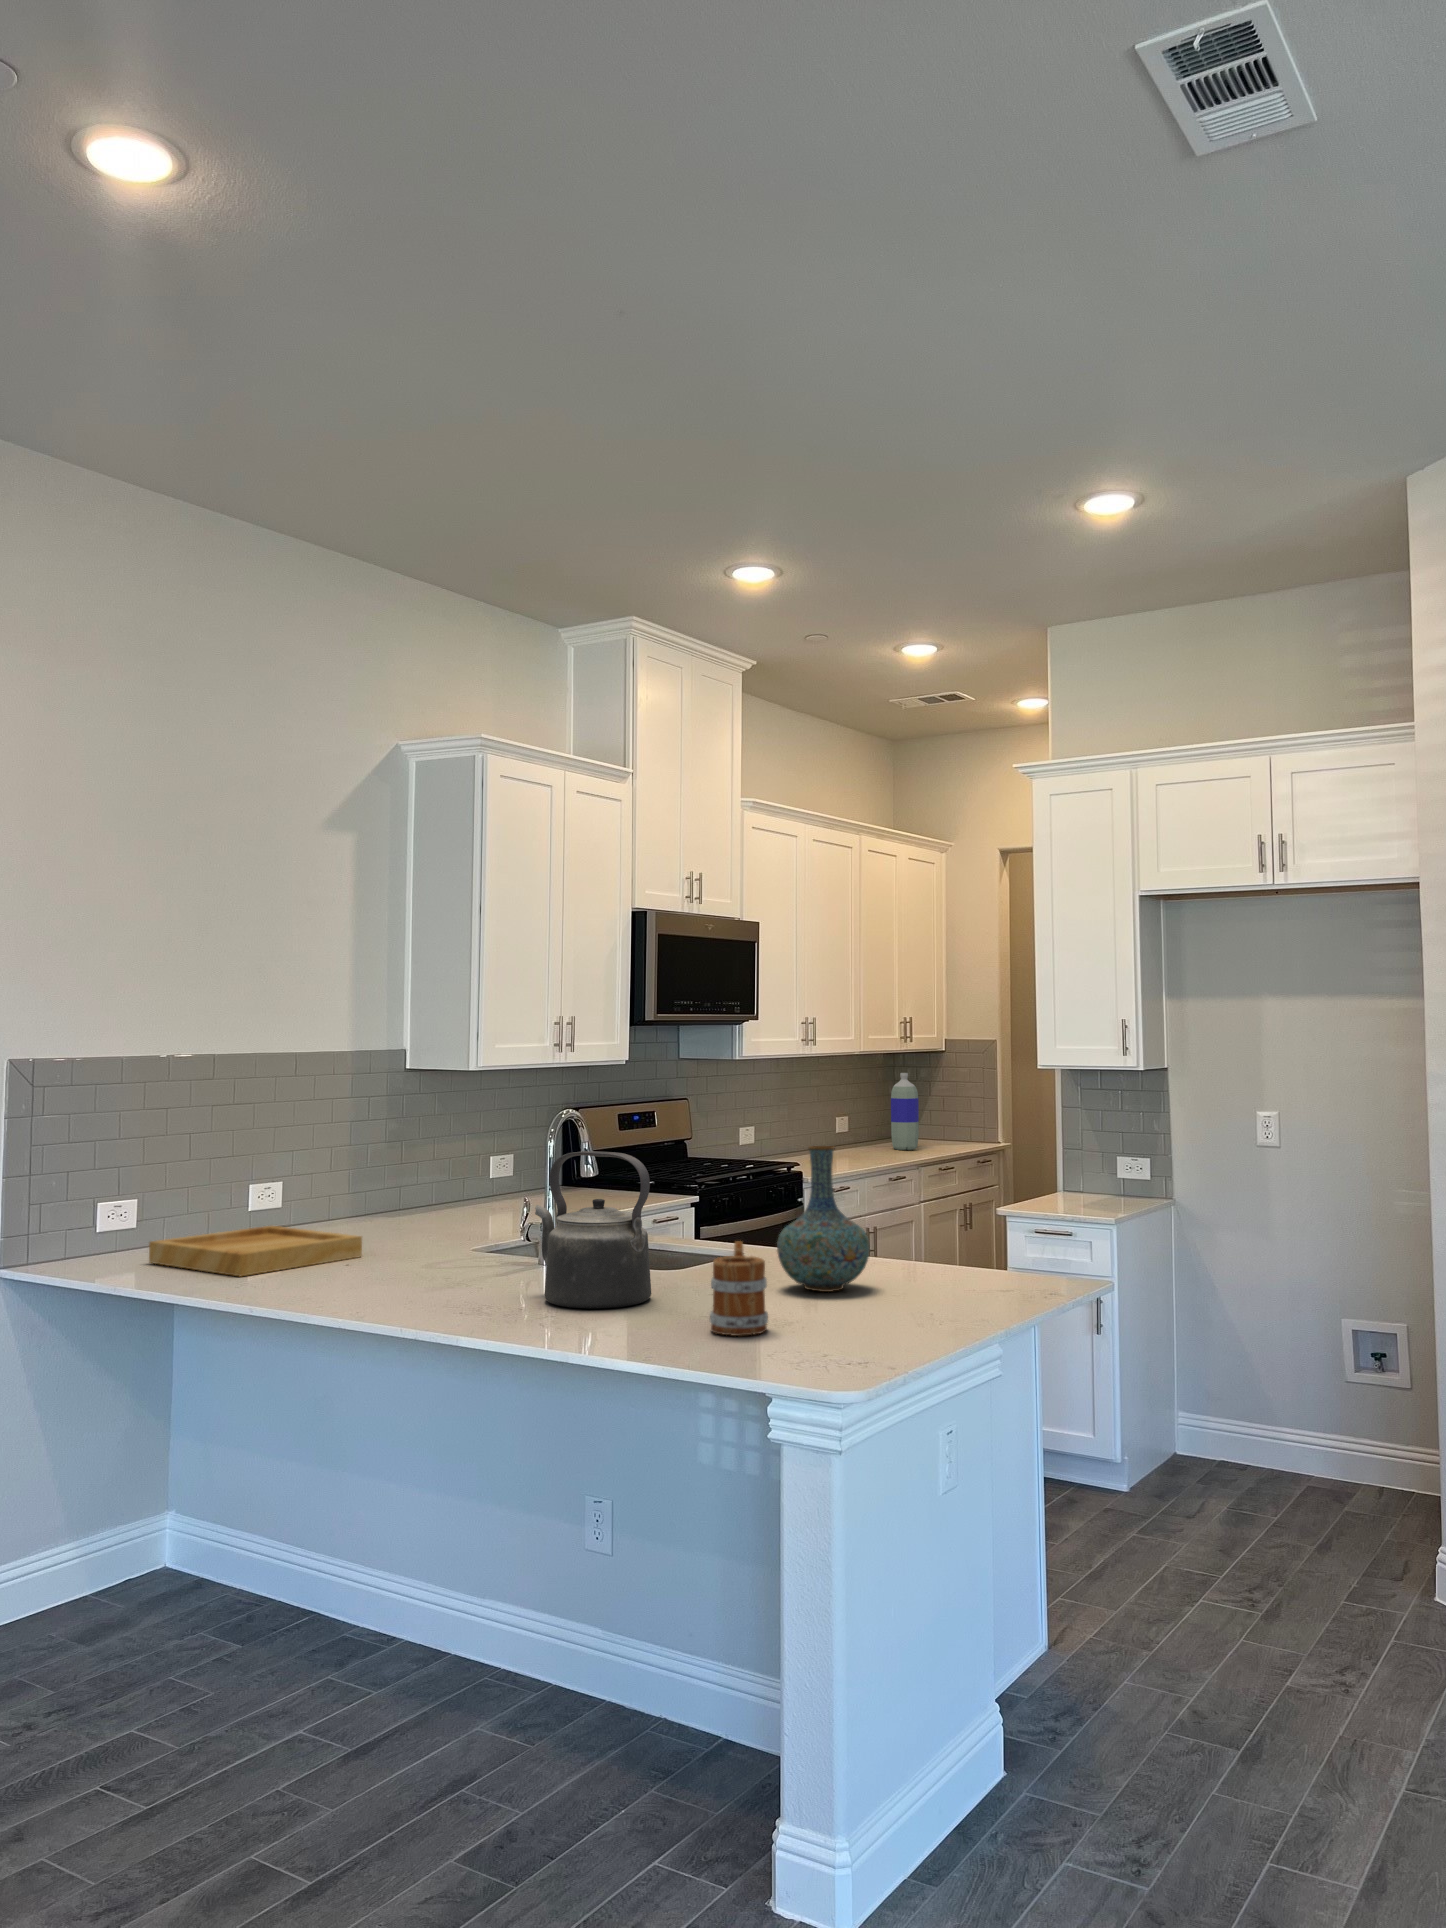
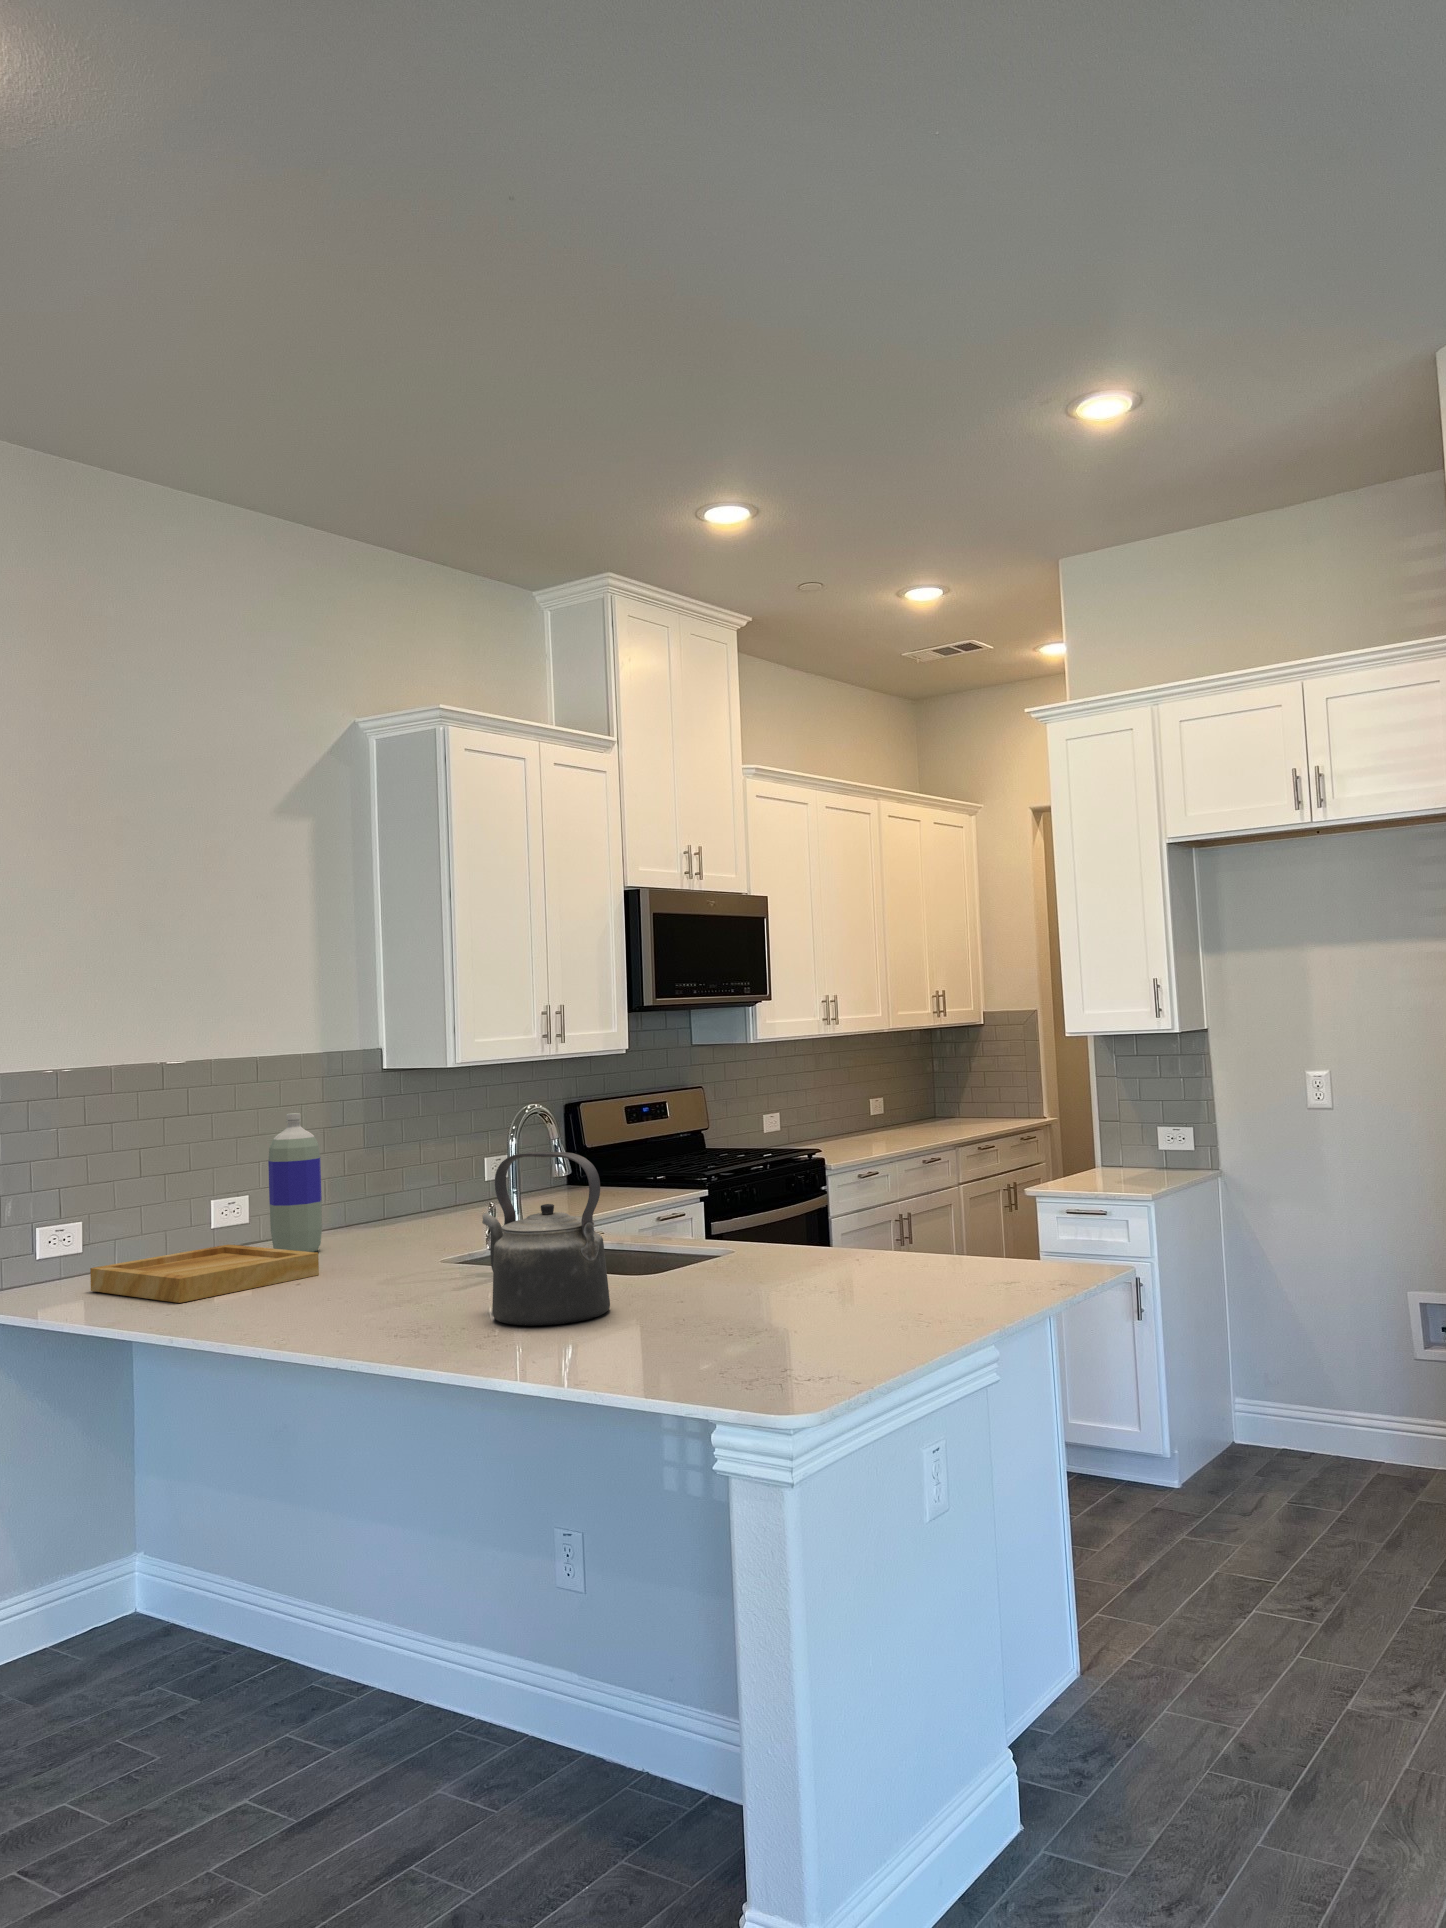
bottle: present [891,1073,919,1150] -> present [268,1113,322,1252]
vase: present [777,1146,870,1292] -> none [750,1134,852,1295]
mug: present [710,1241,768,1336] -> none [660,1245,725,1352]

